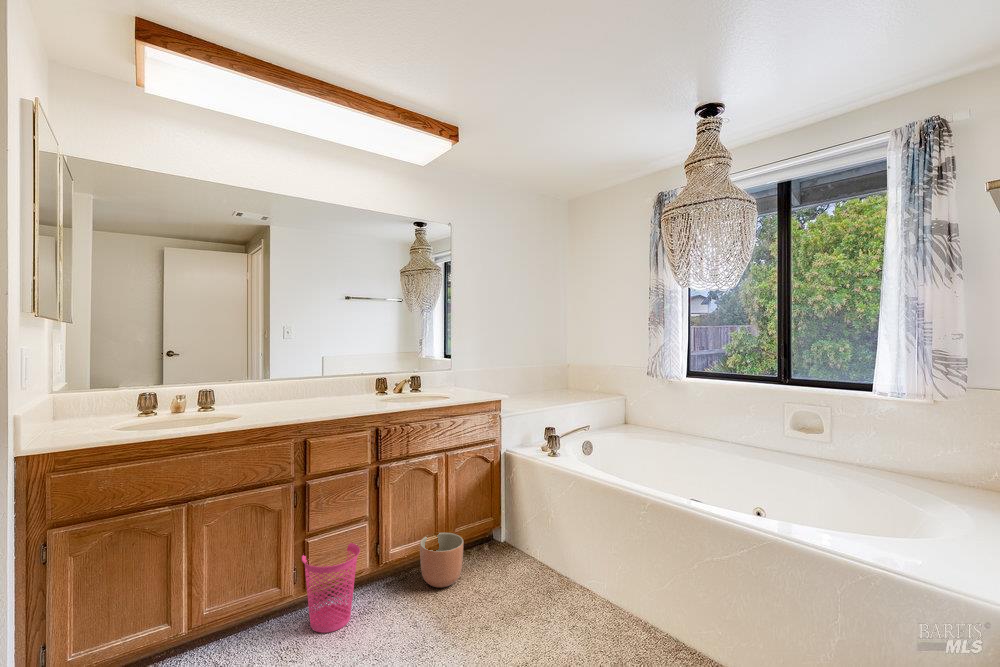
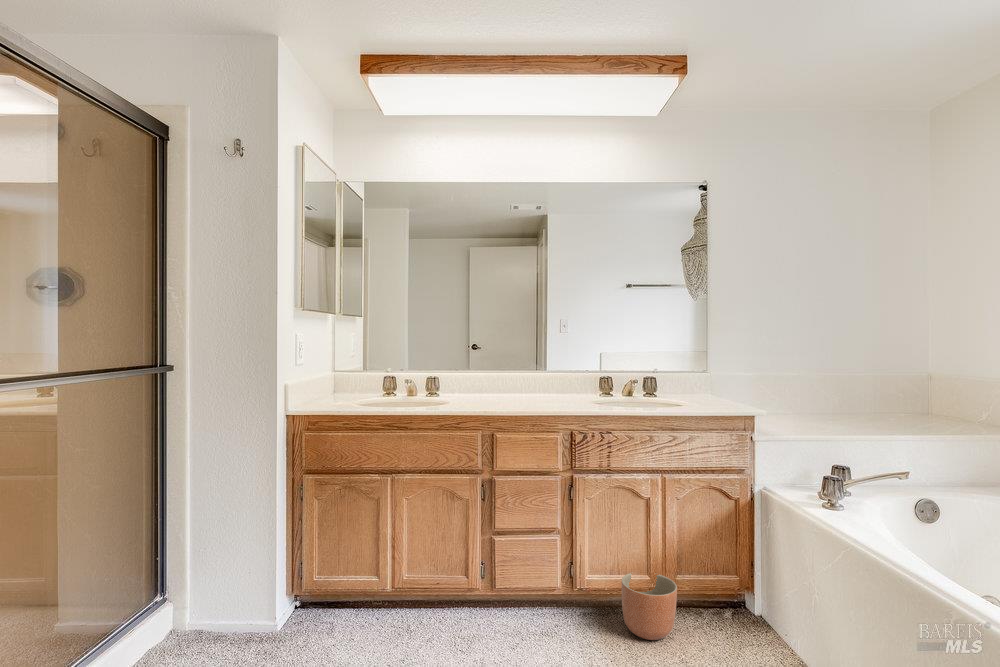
waste basket: present [302,543,360,633] -> none [486,546,545,639]

